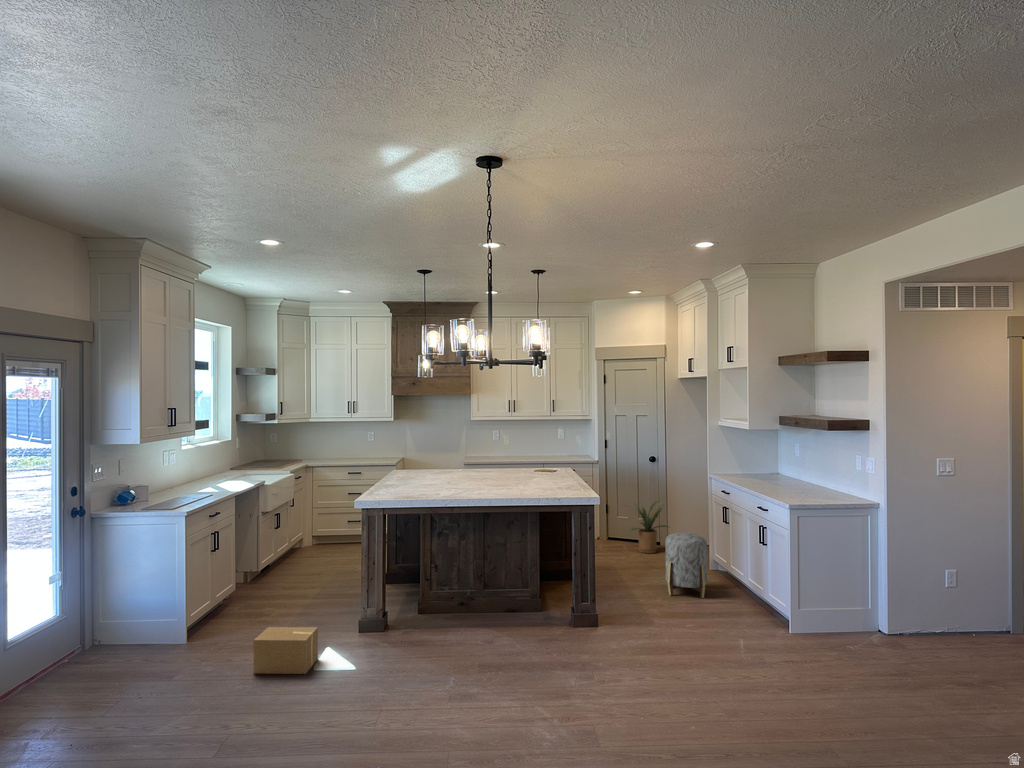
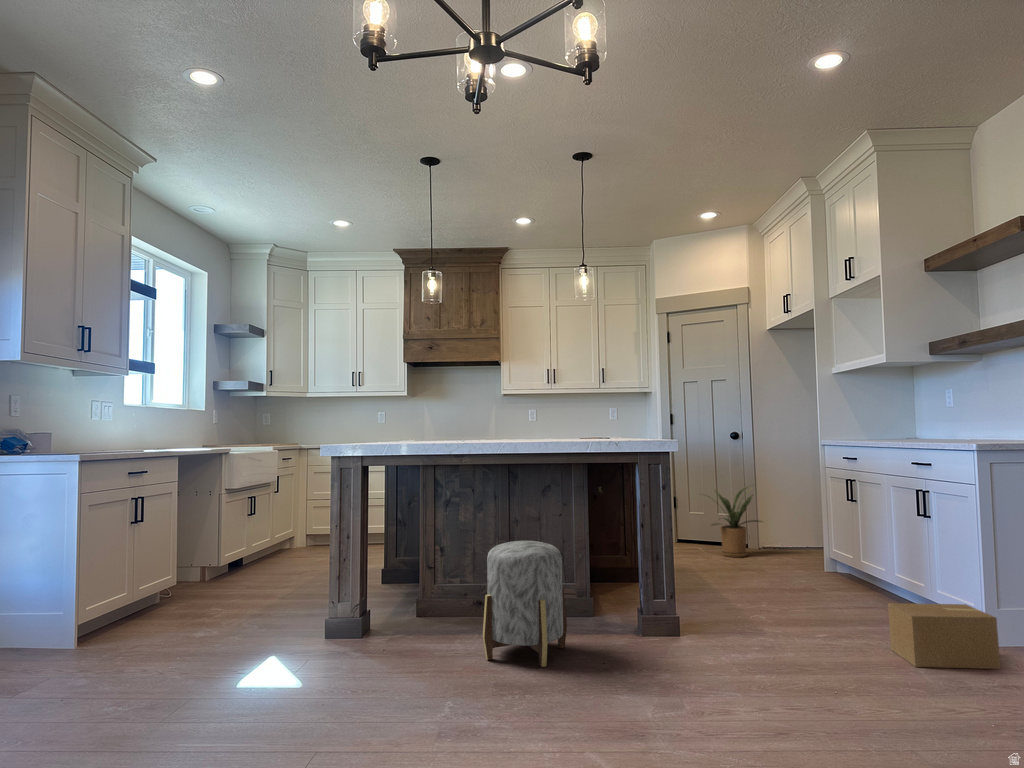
stool: present [665,532,707,598] -> present [483,541,567,667]
cardboard box: present [254,627,318,674] -> present [888,603,1000,669]

